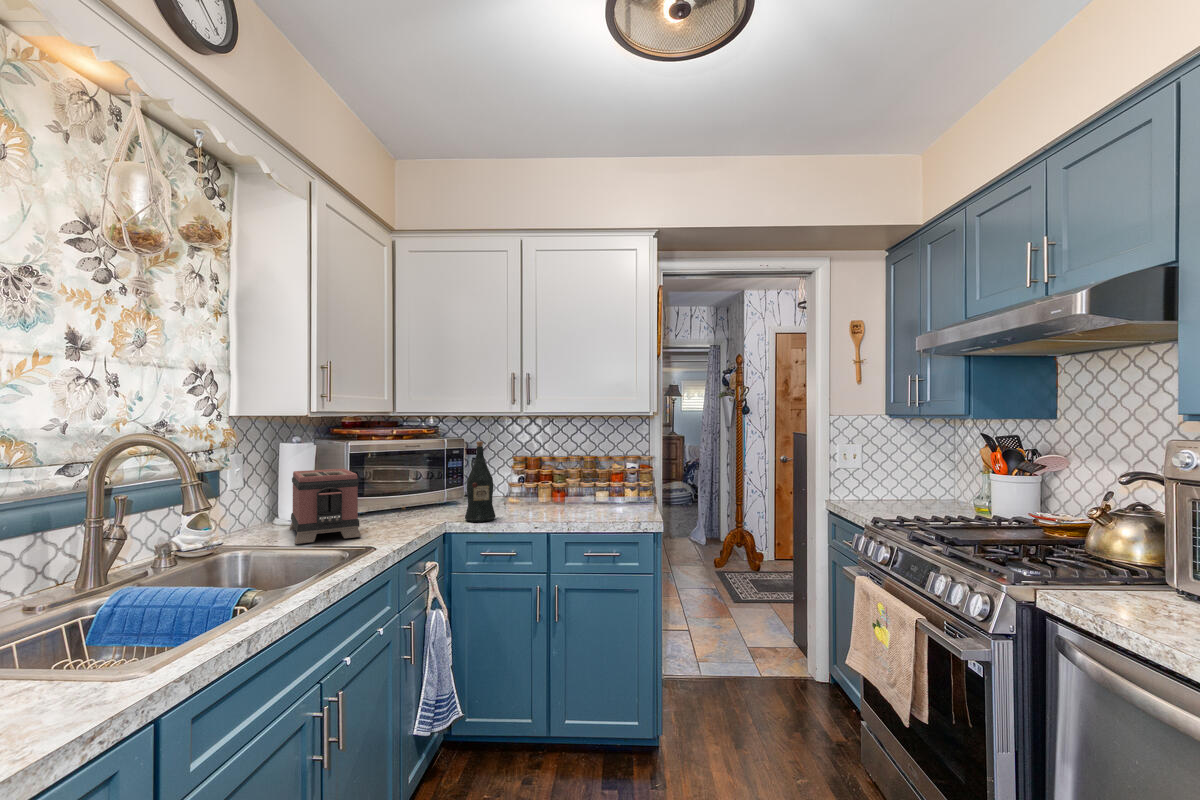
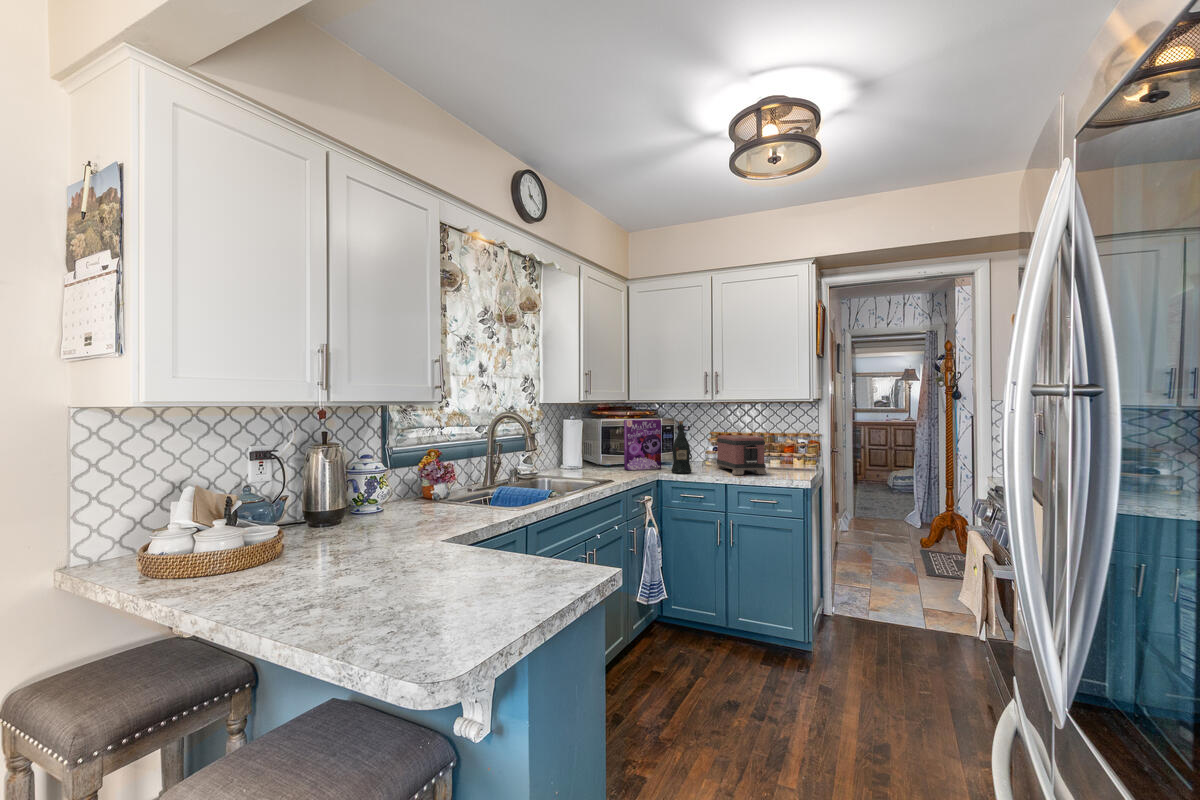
cereal box: none [387,440,447,522] -> present [624,420,661,470]
toaster: present [290,469,361,544] -> present [716,435,767,475]

